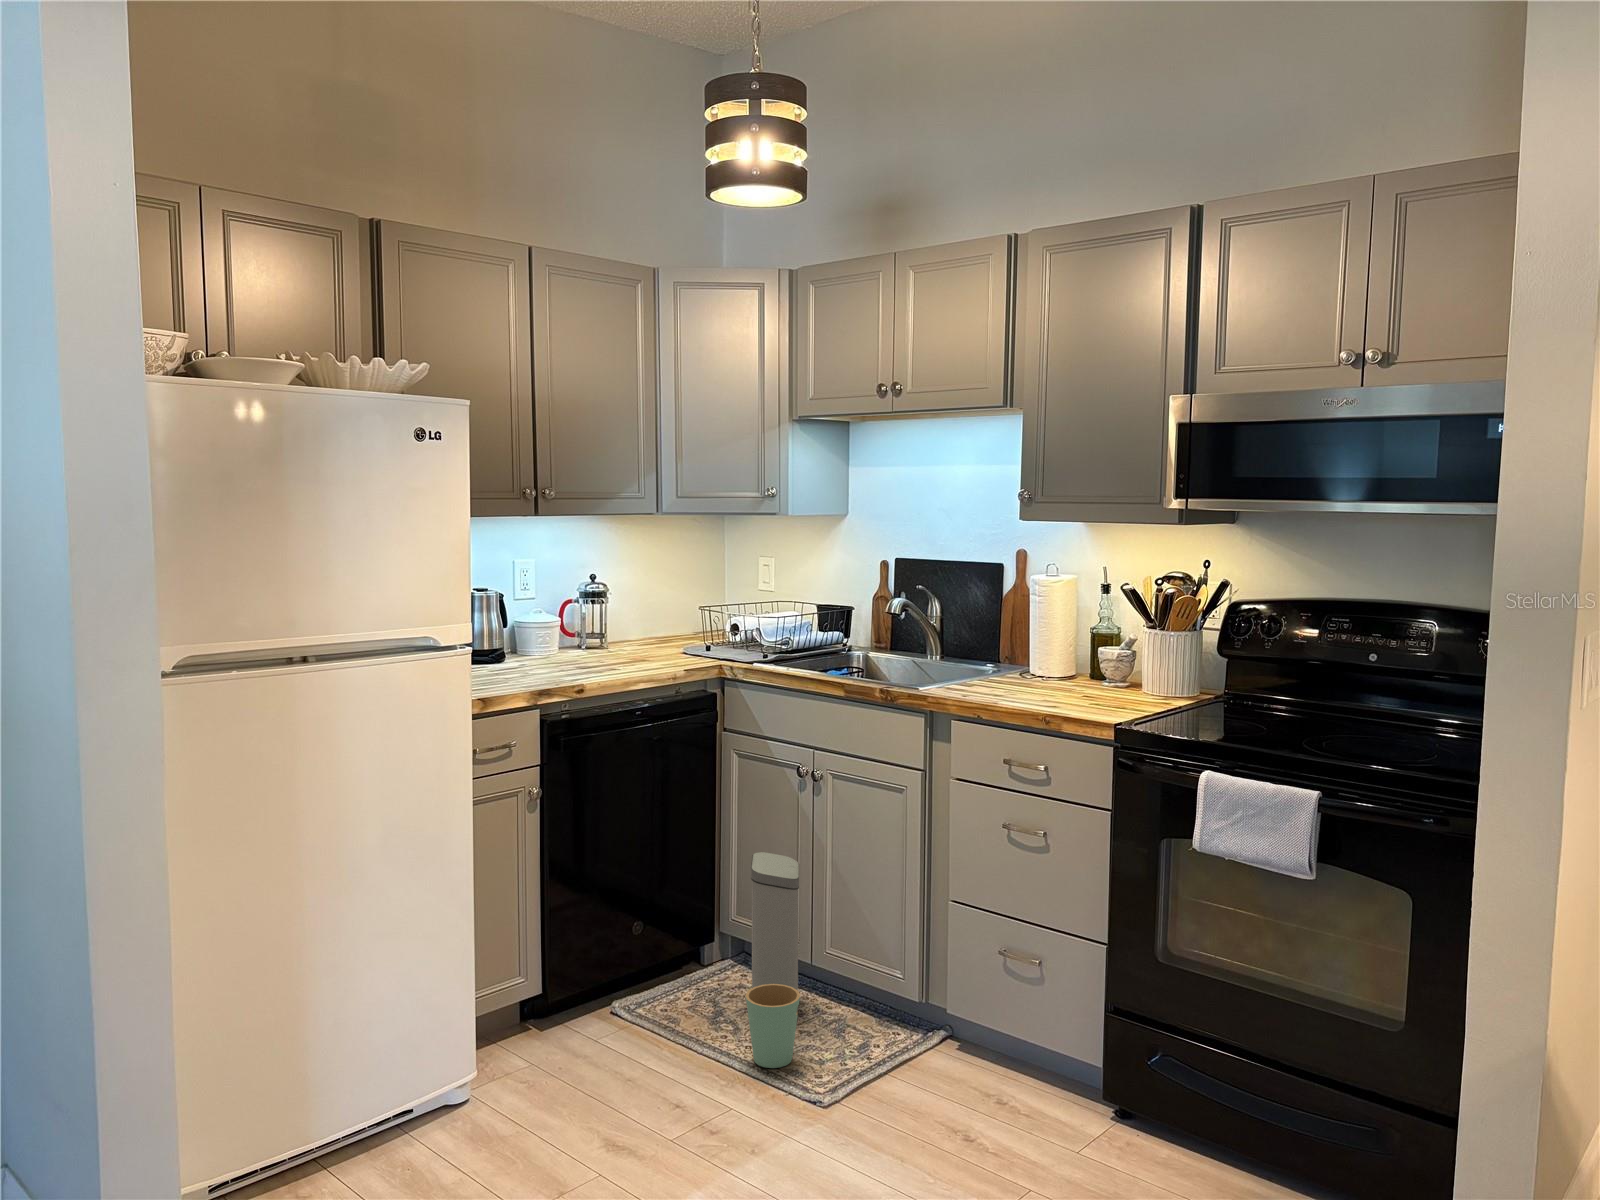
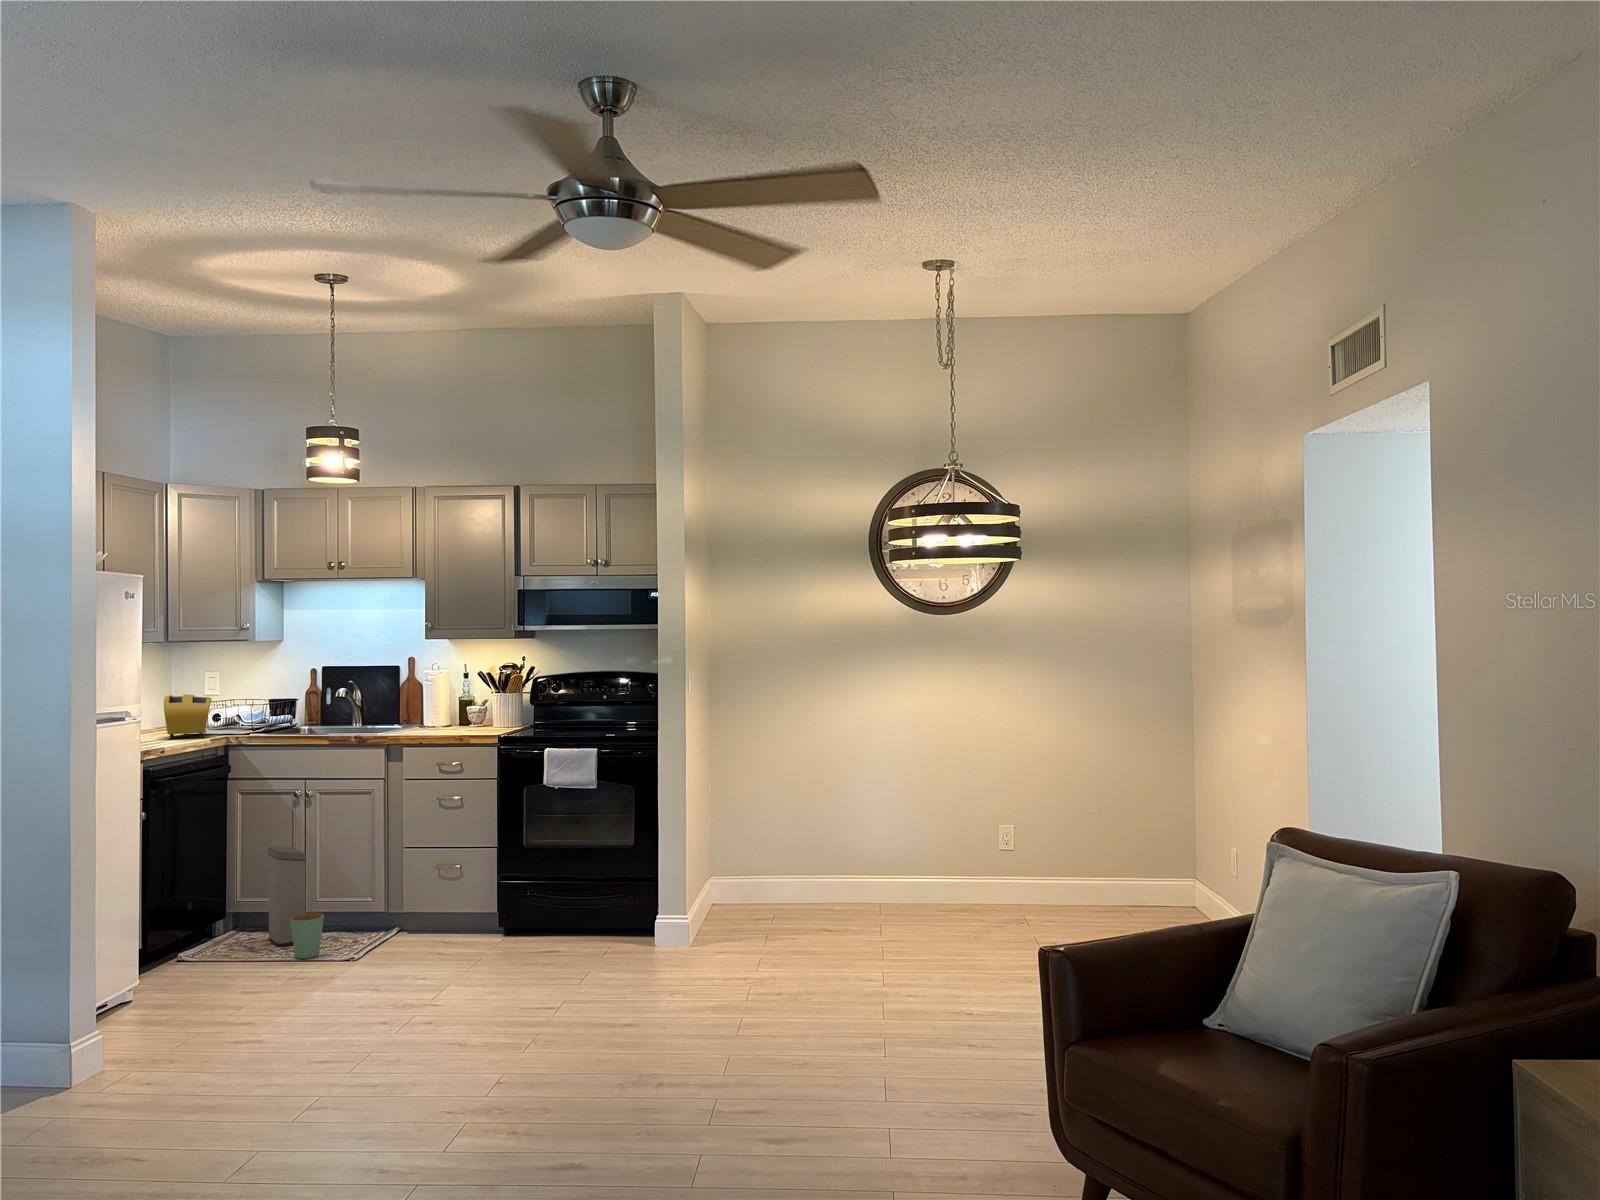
toaster: none [632,594,714,665] -> present [164,694,212,740]

